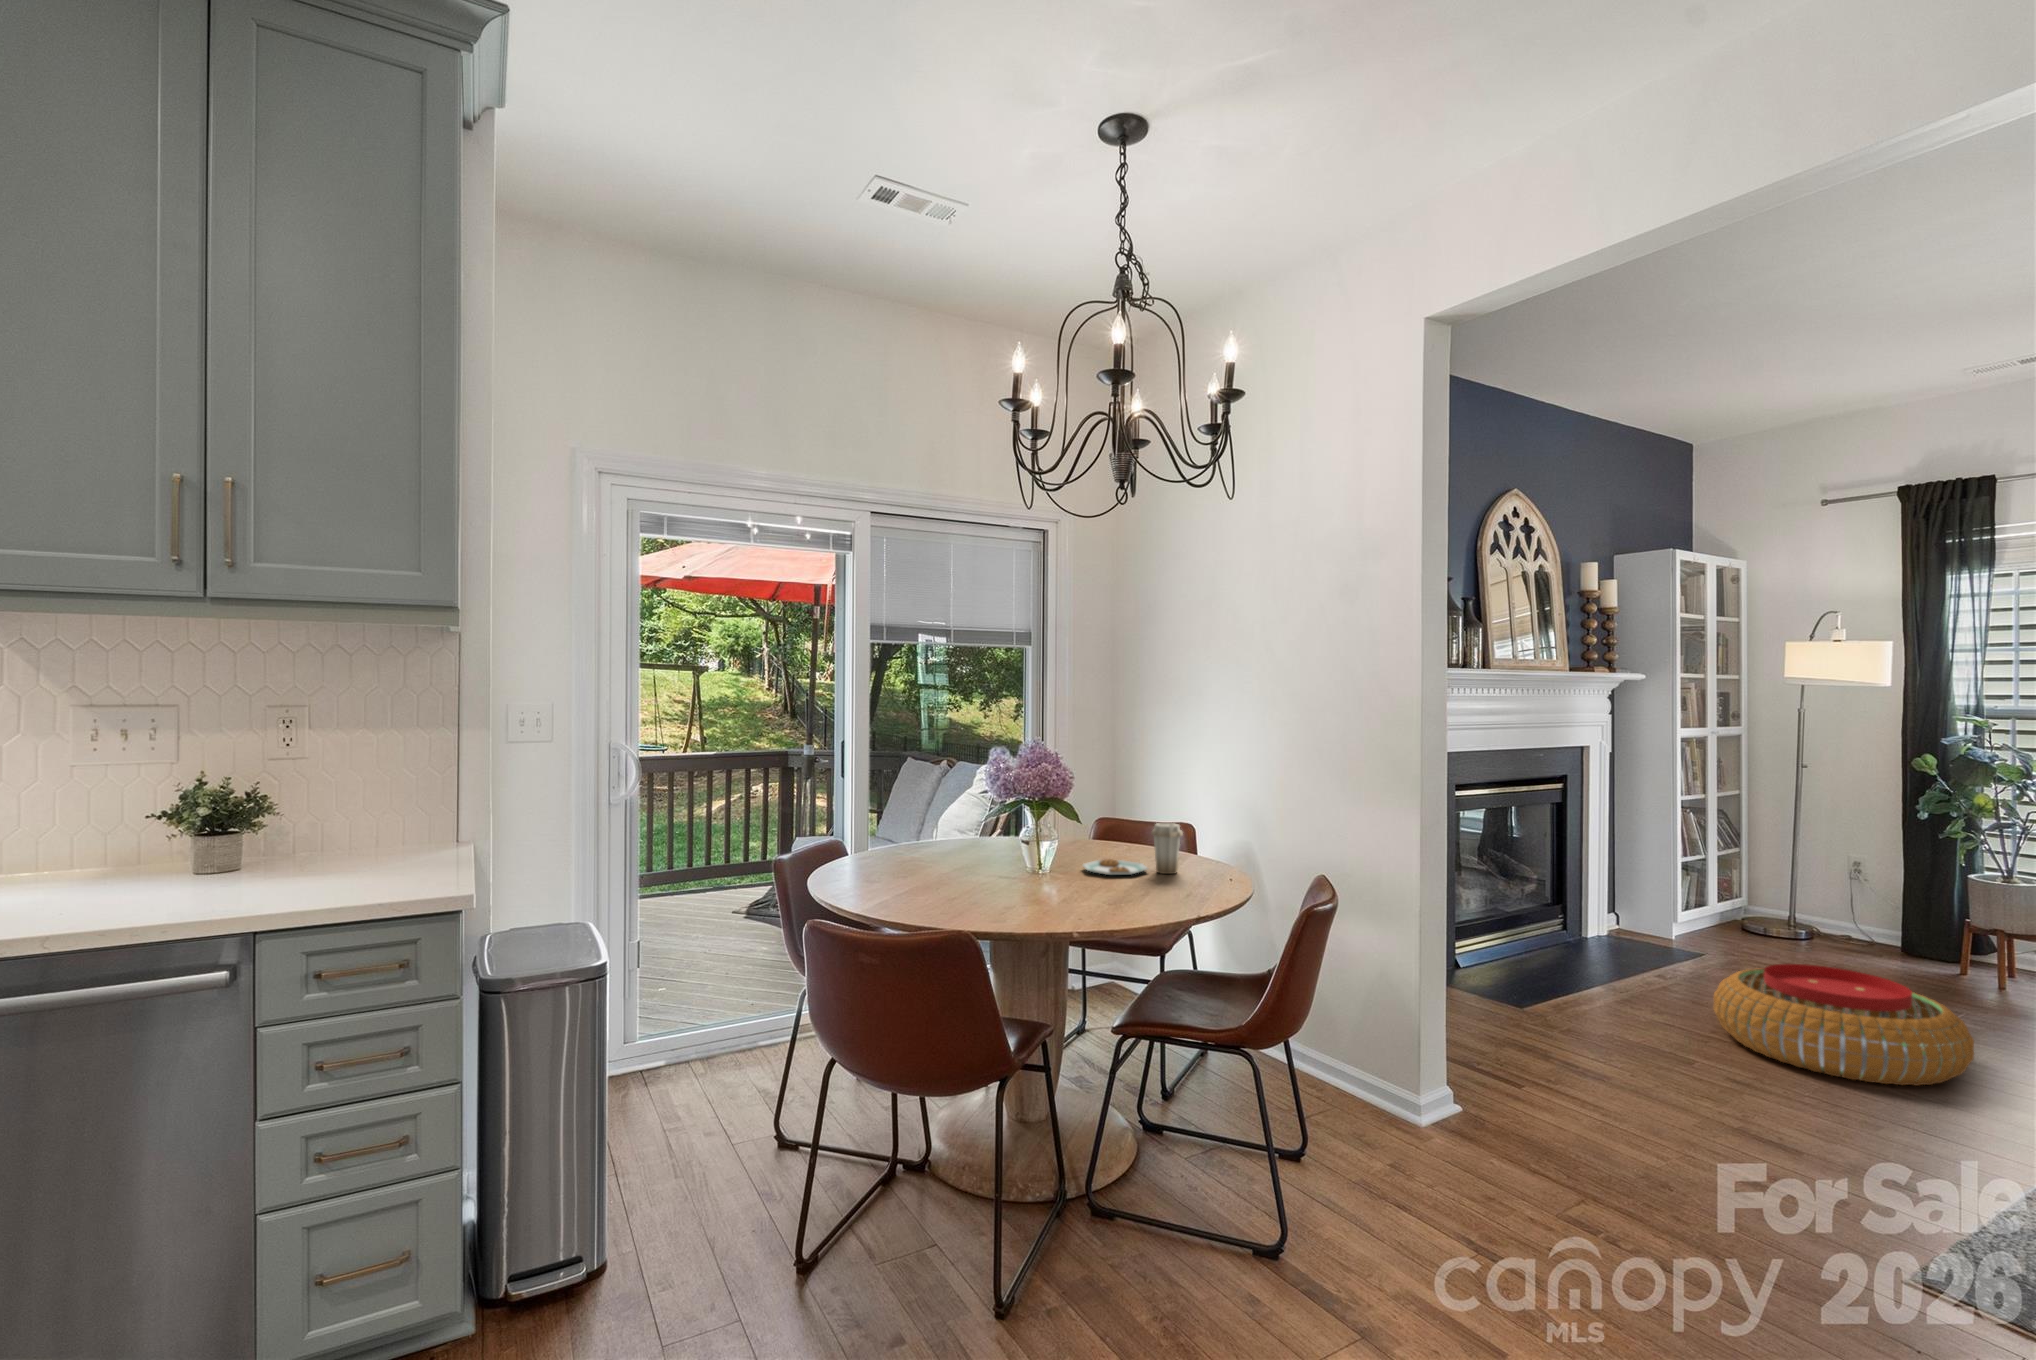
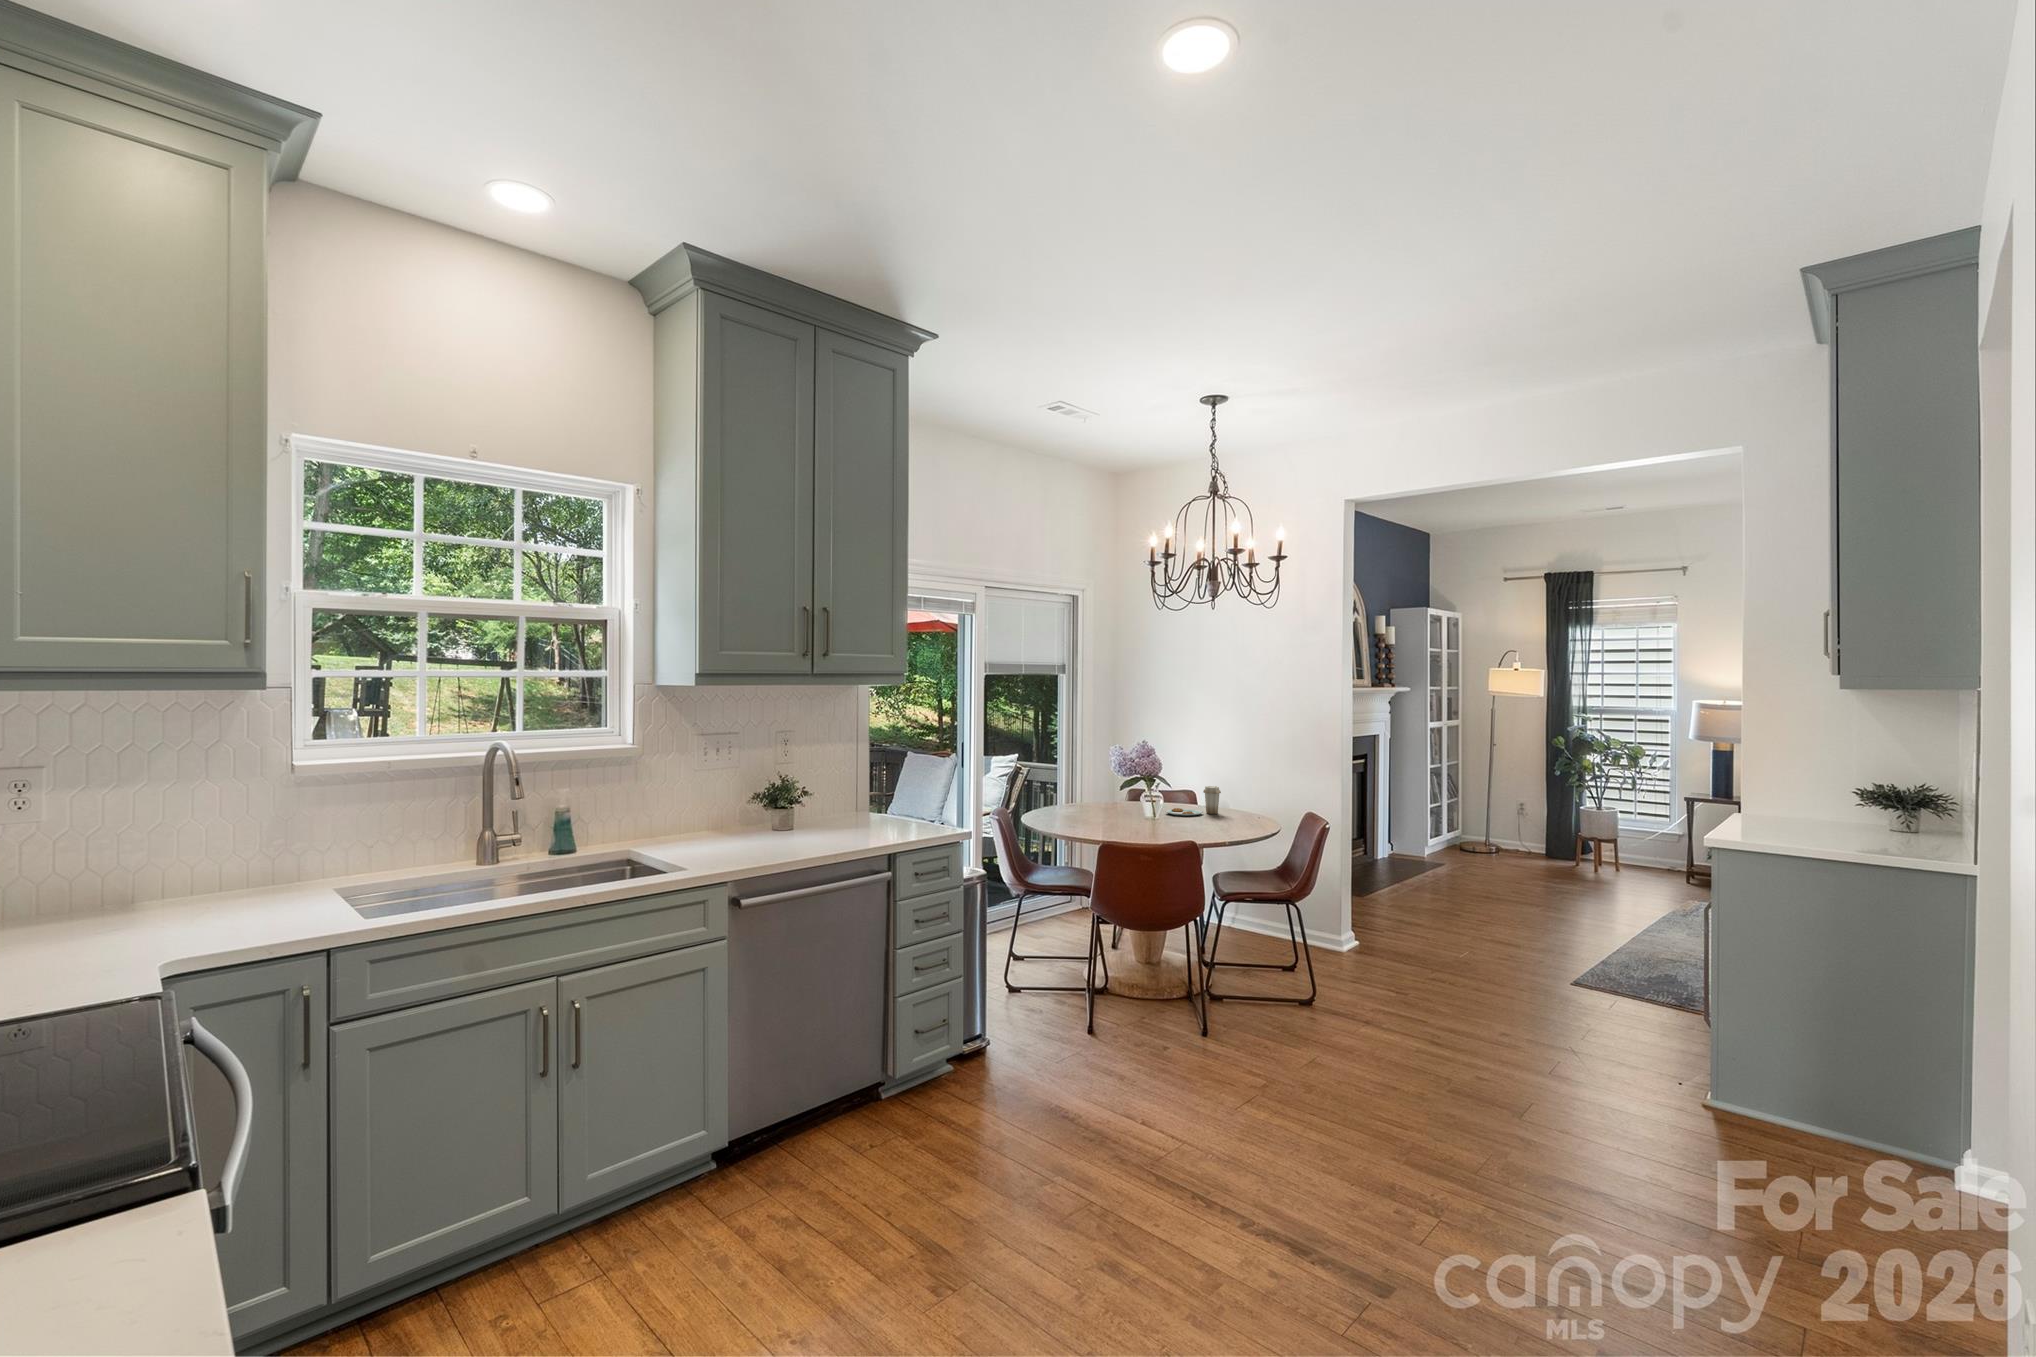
pouf: present [1713,964,1974,1086] -> none [1458,859,1582,915]

